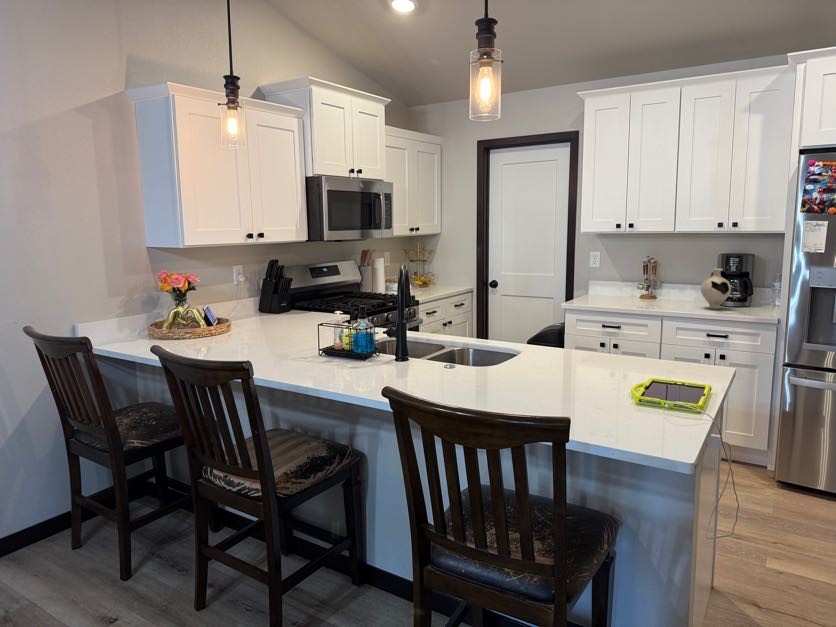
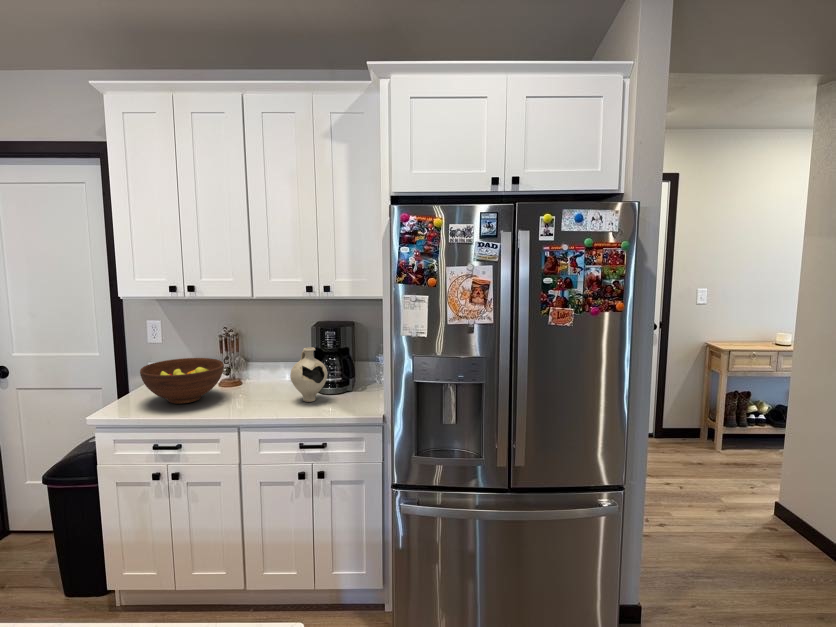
fruit bowl: none [594,276,649,303] -> present [140,358,224,404]

